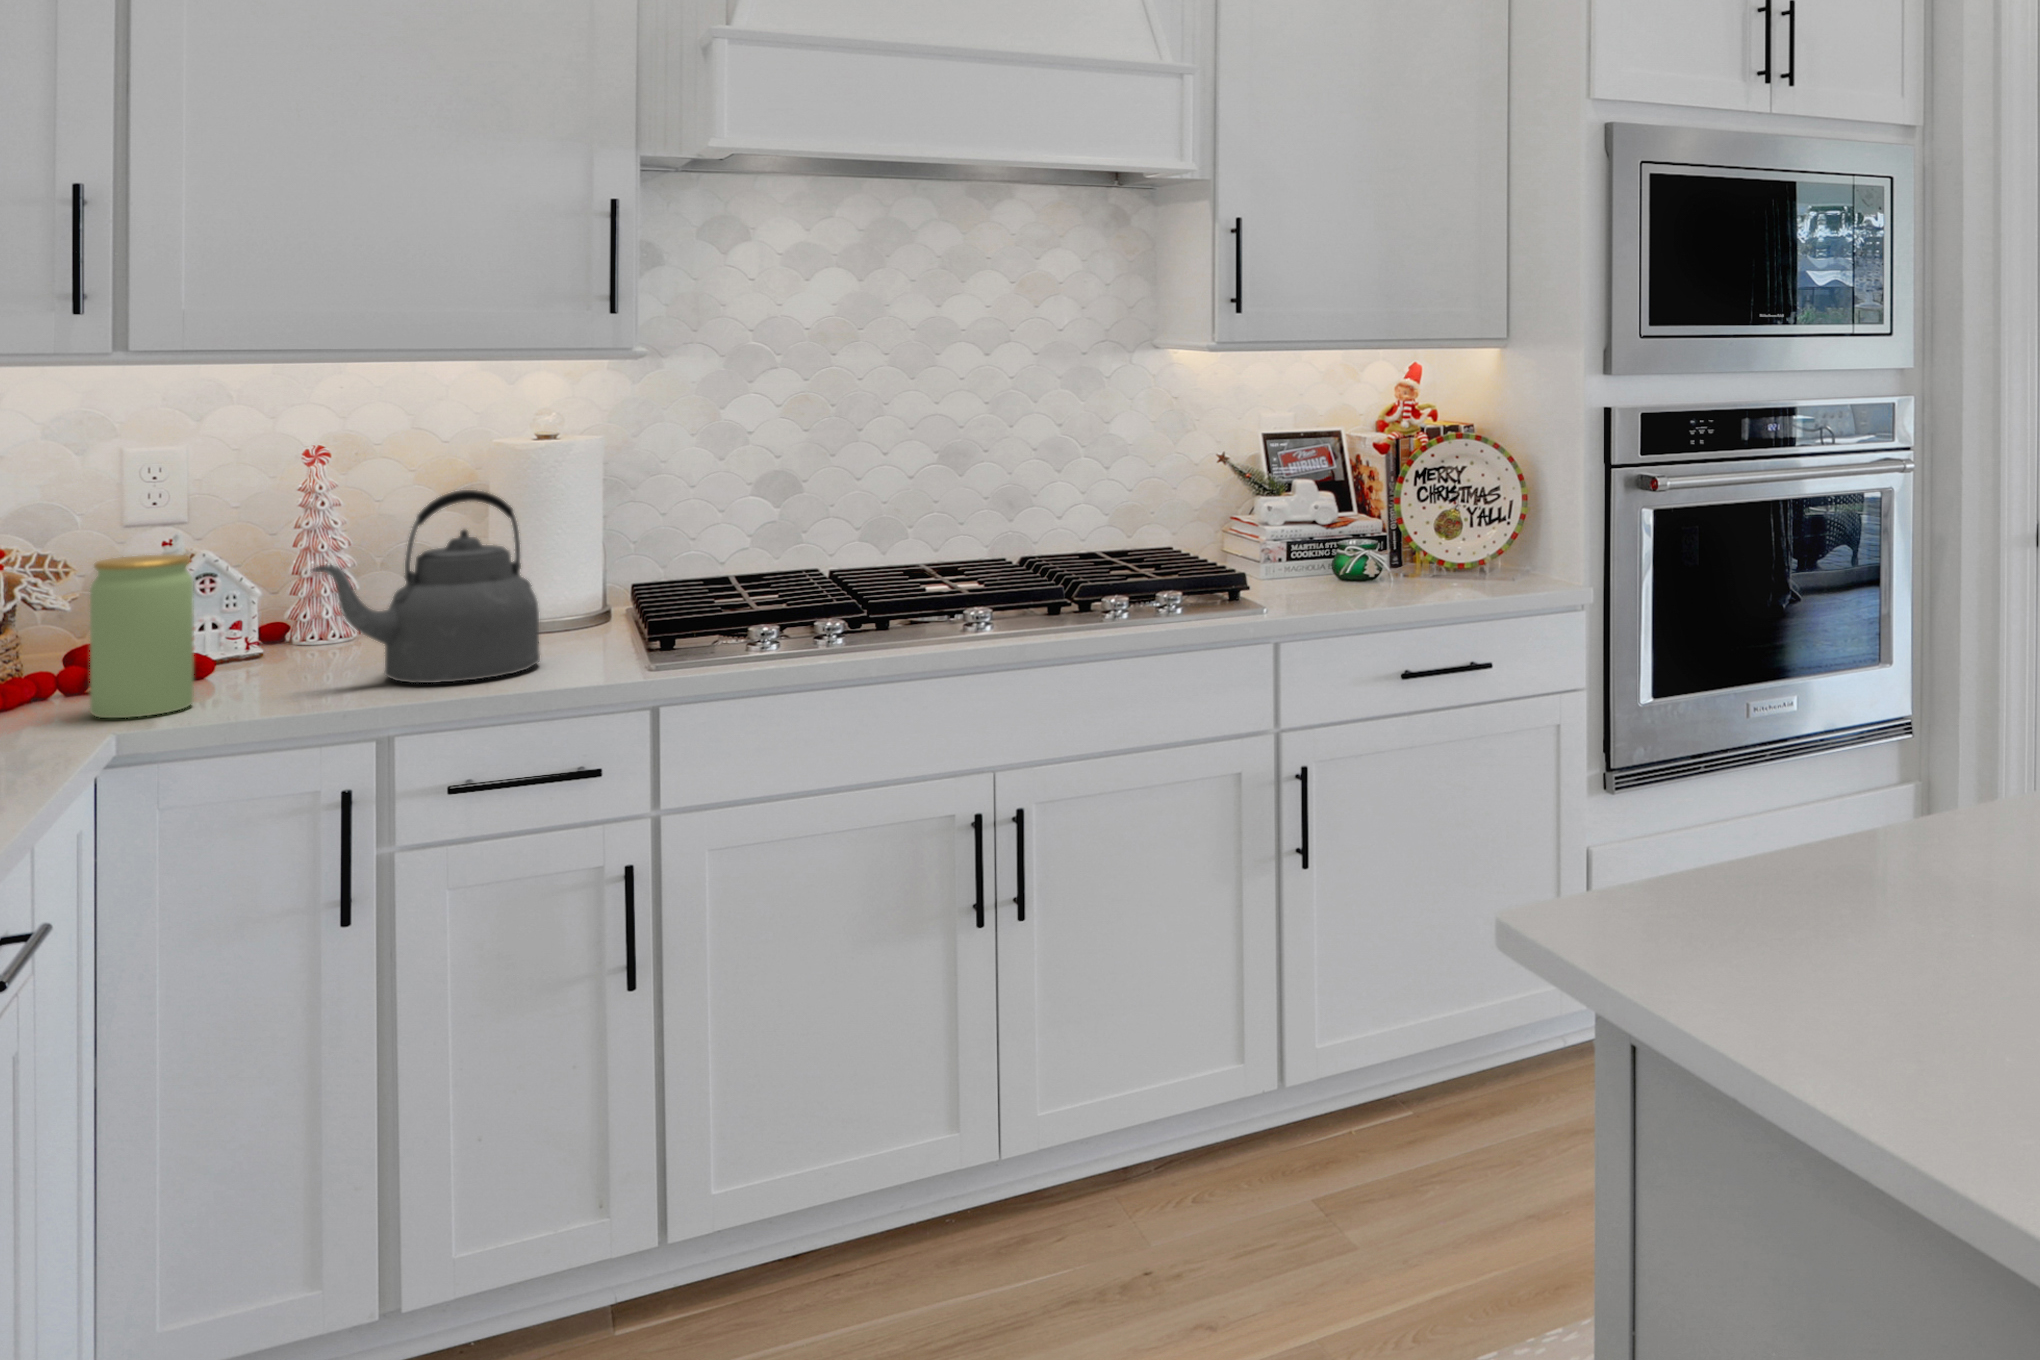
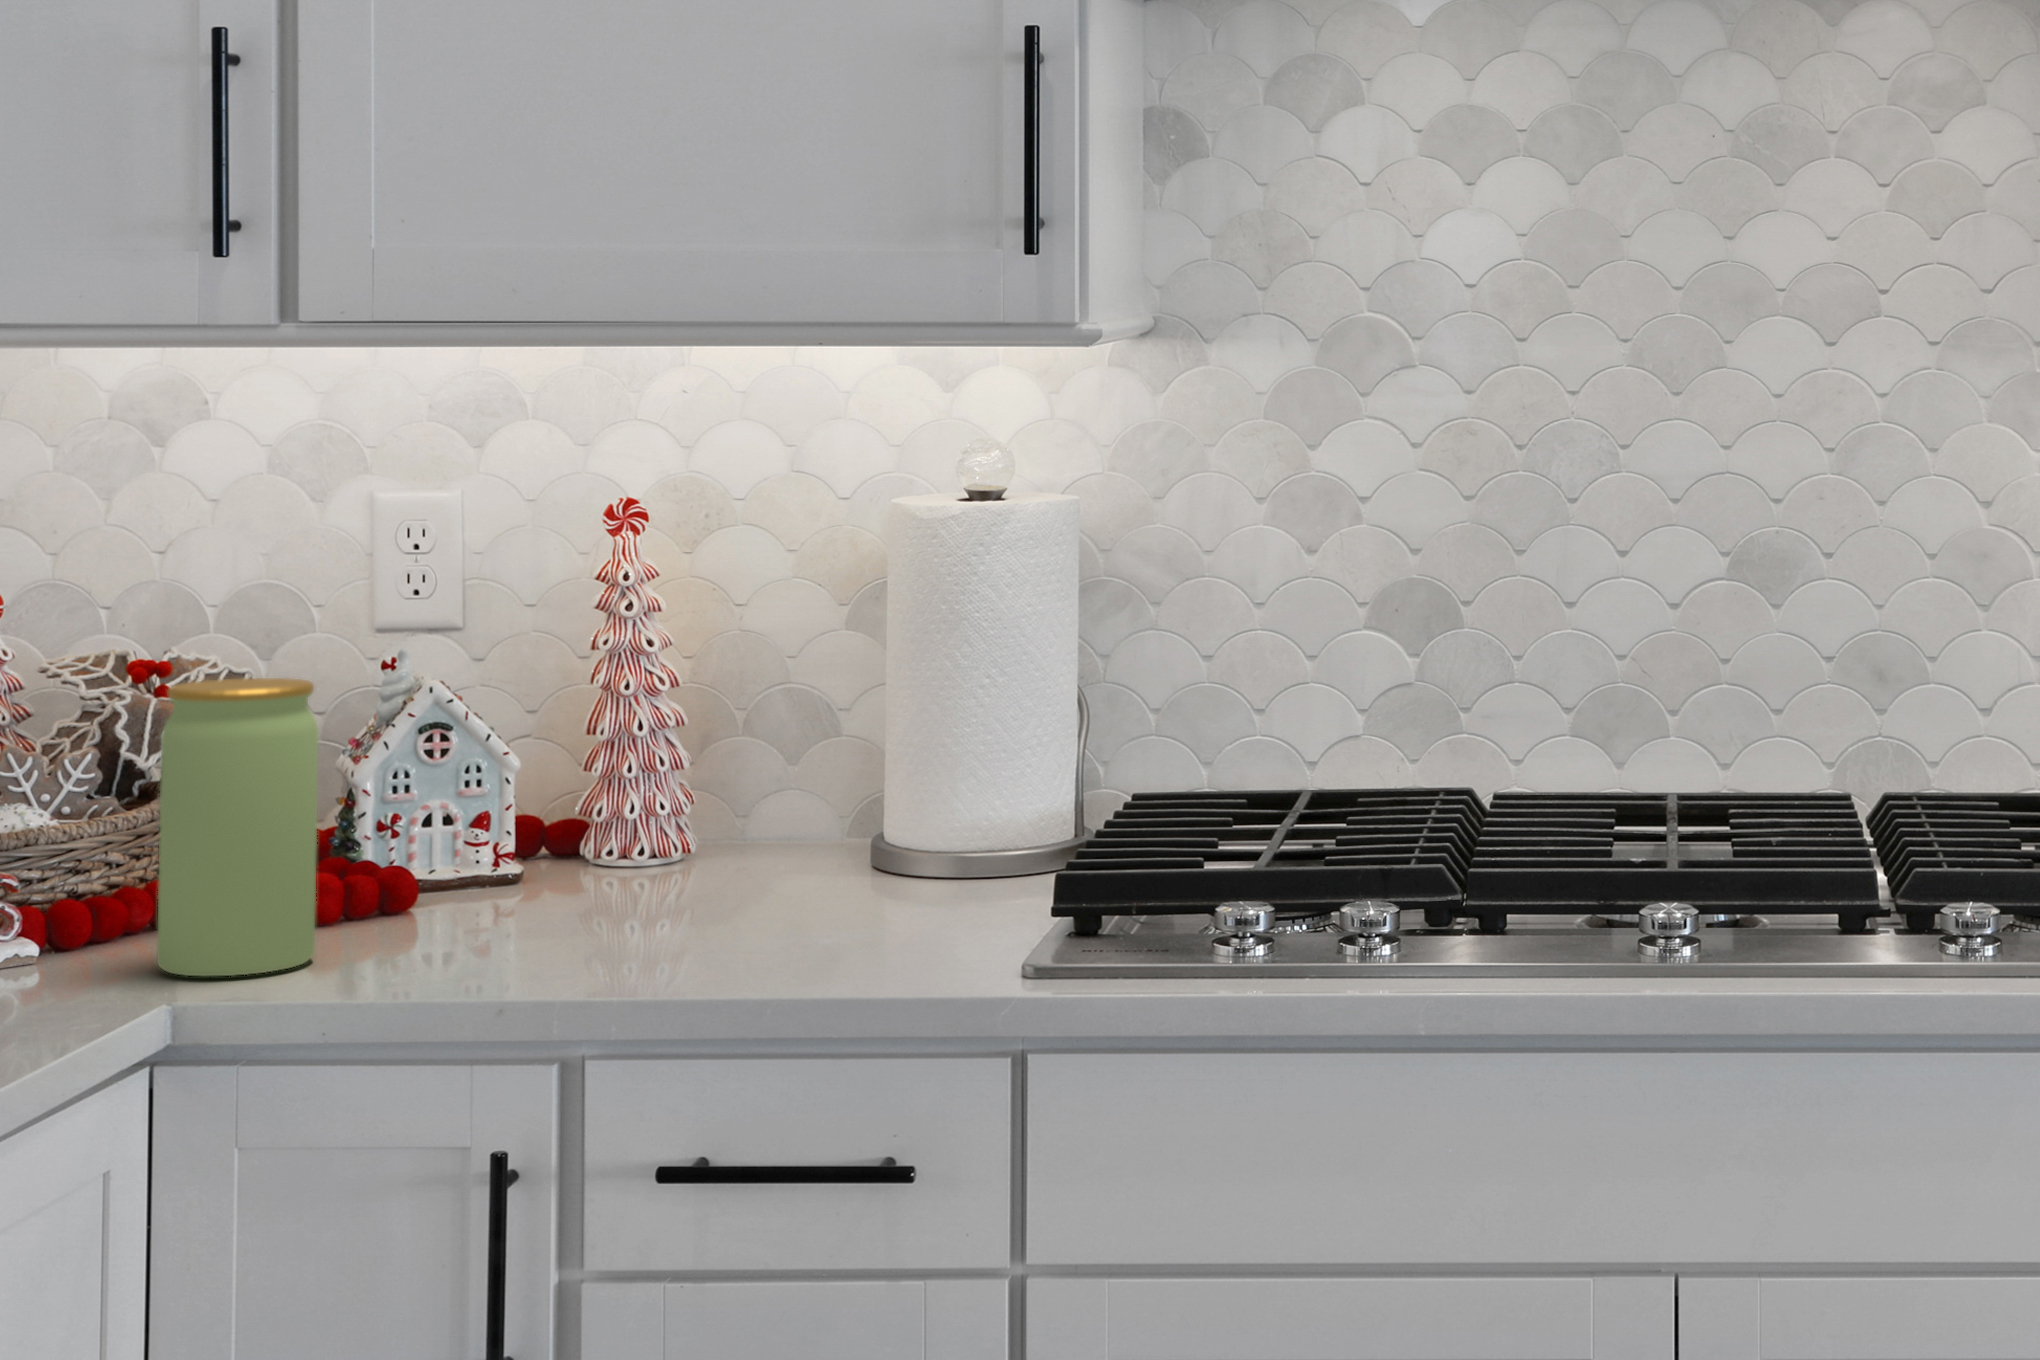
kettle: present [311,490,540,683] -> none [492,585,882,964]

